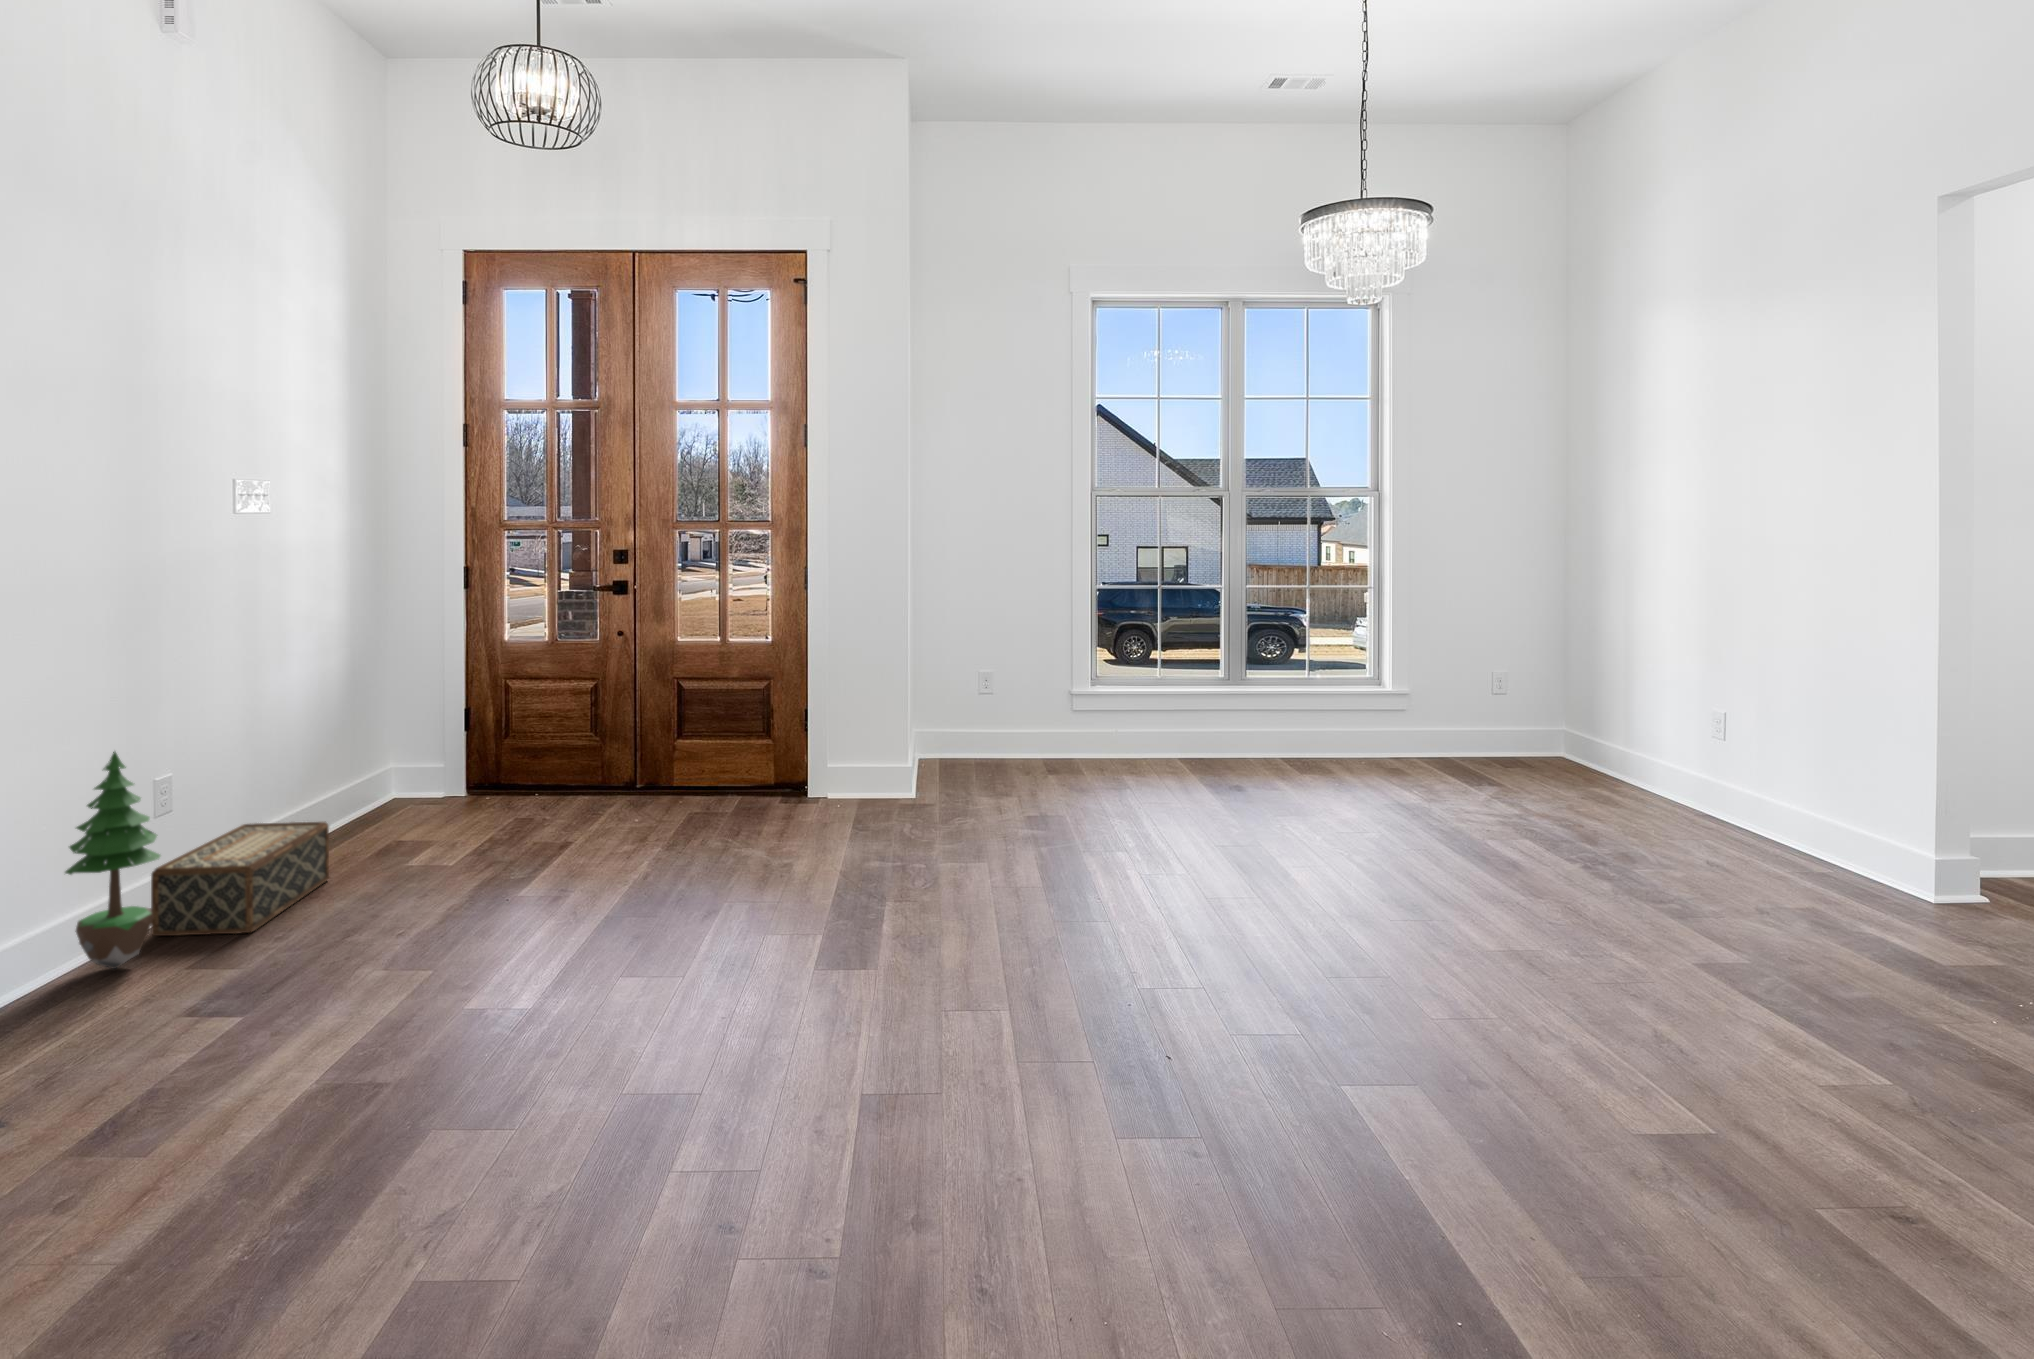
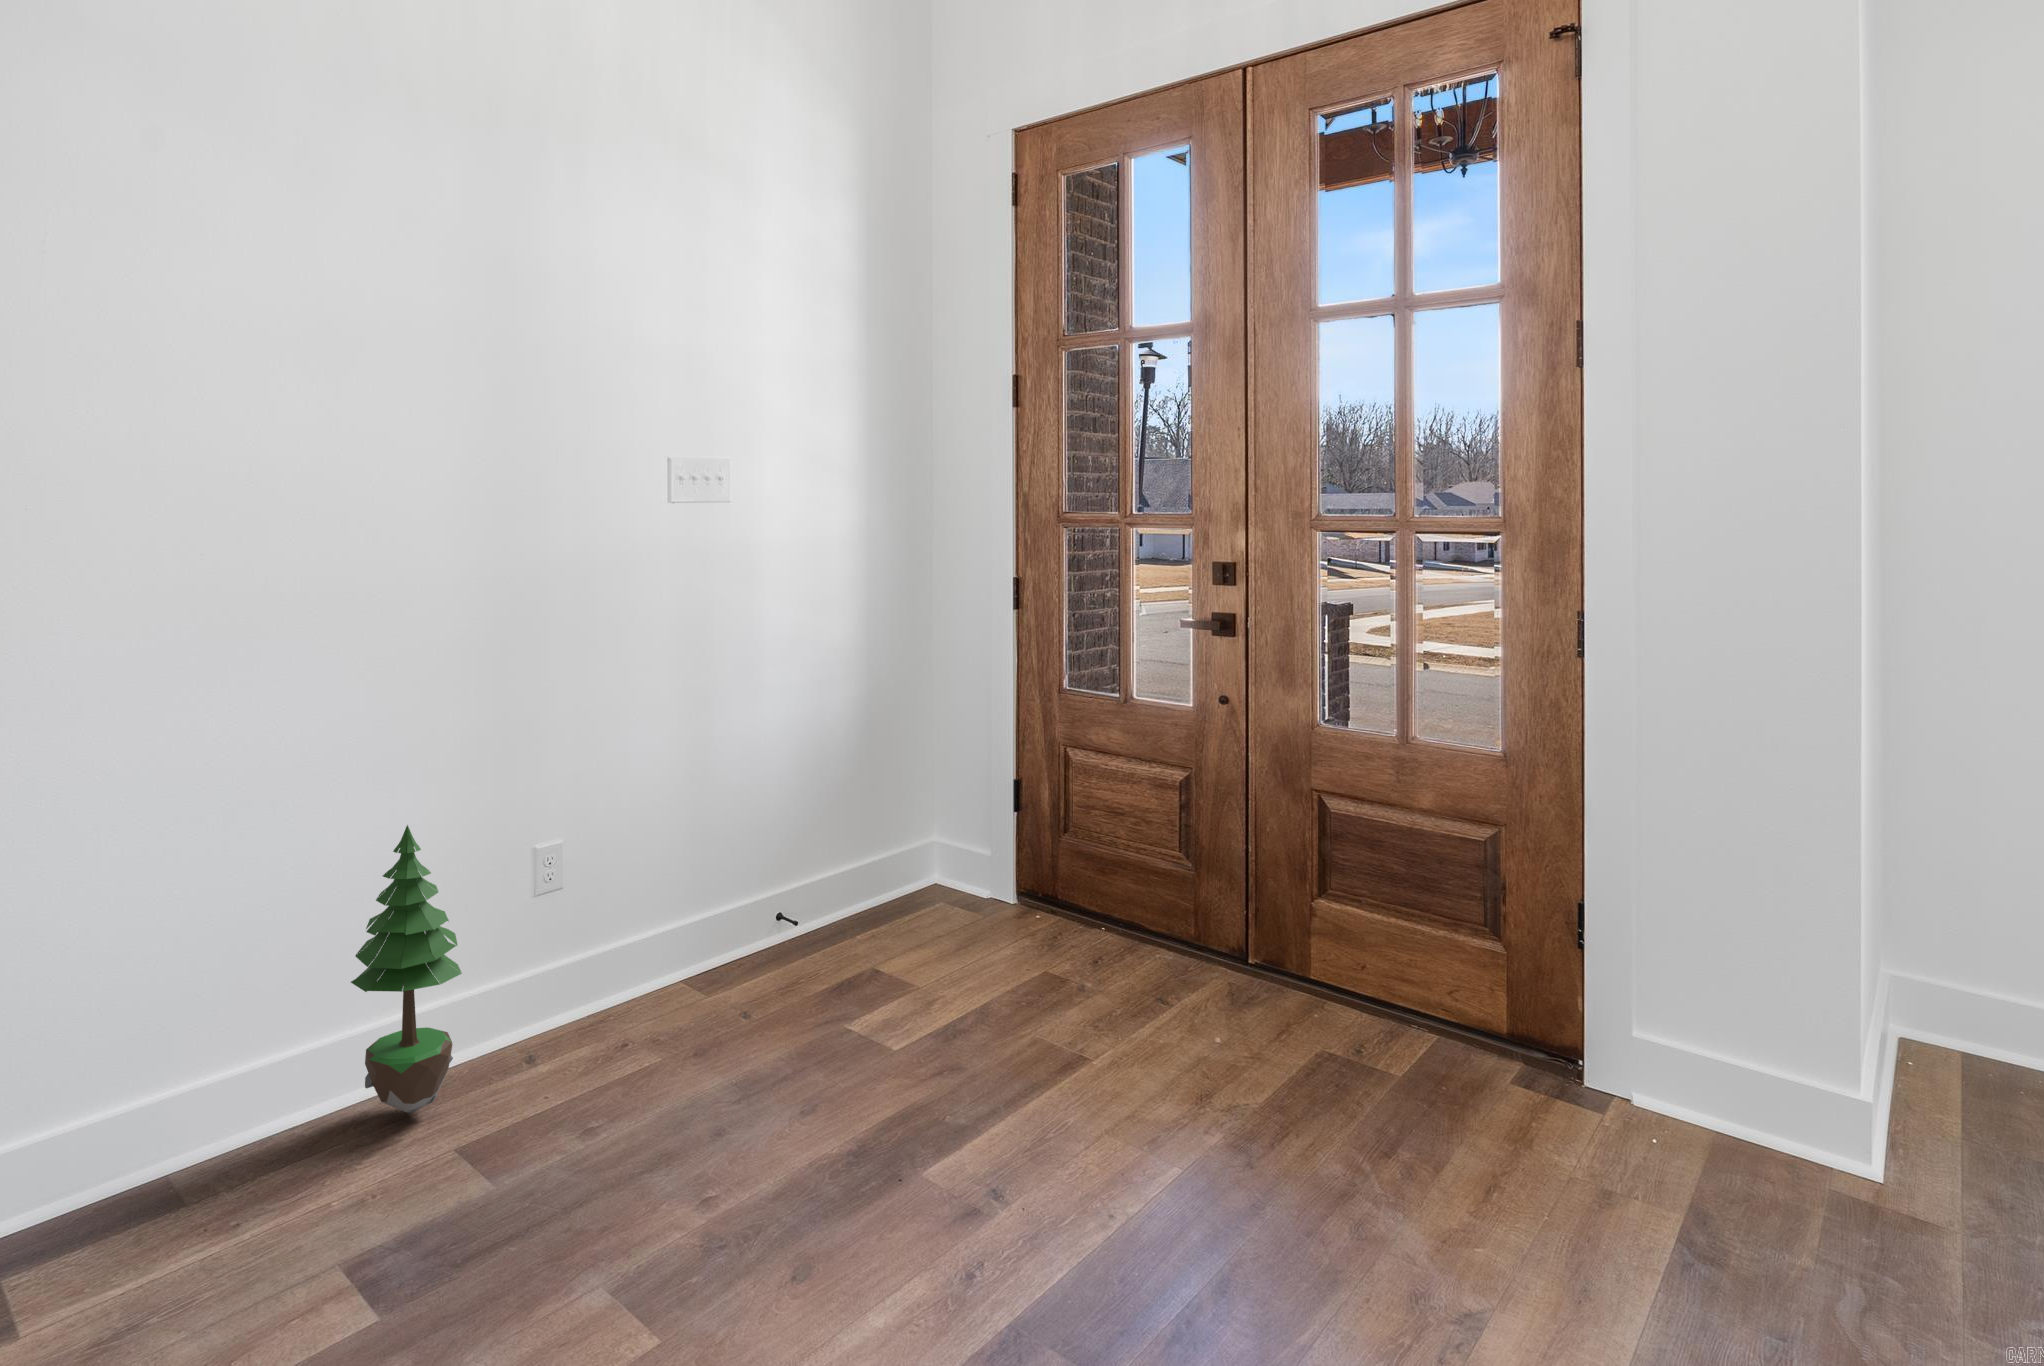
woven basket: present [151,822,329,936] -> none [497,918,743,1102]

